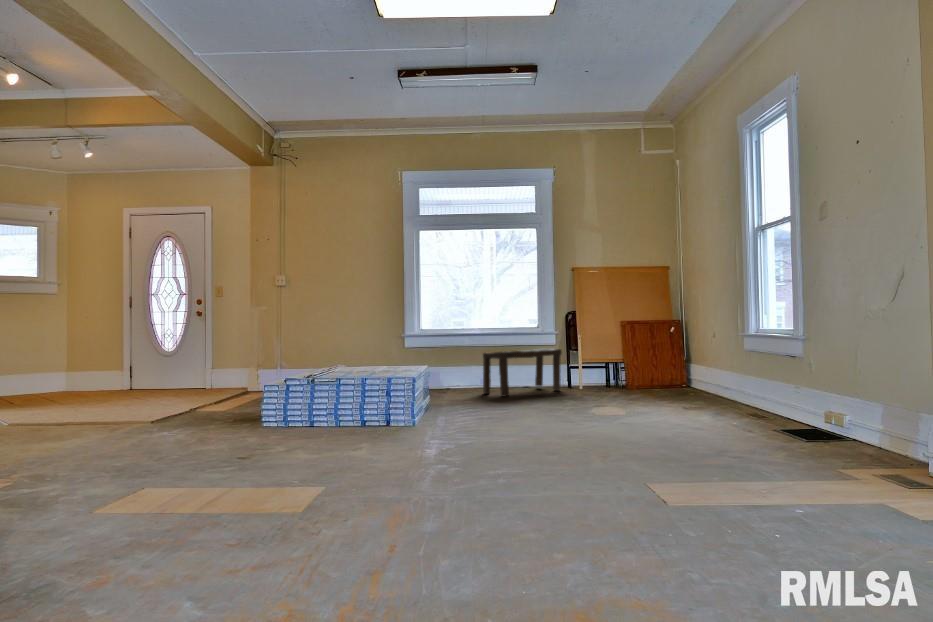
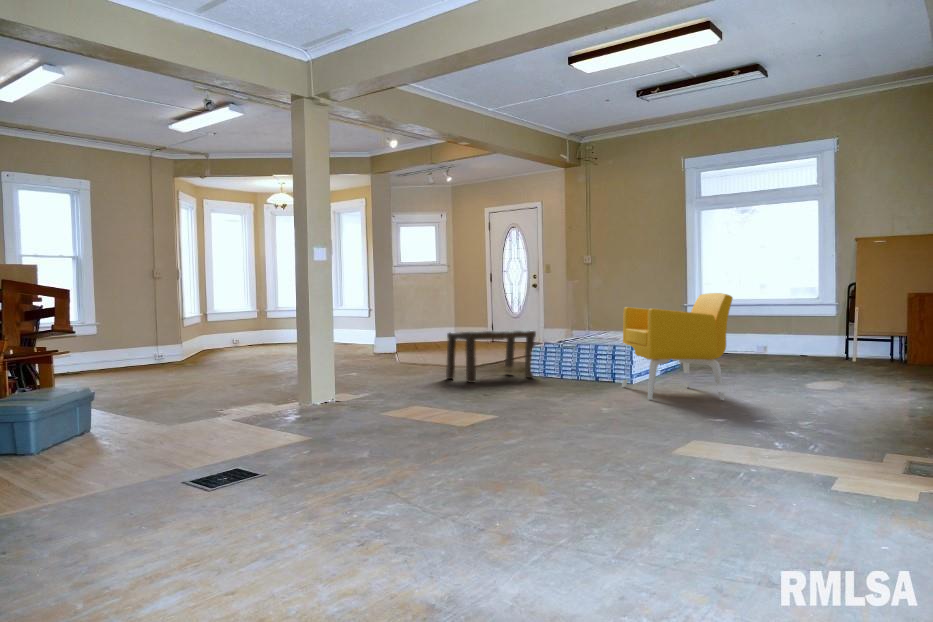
armchair: none [639,310,738,409] -> present [622,293,733,400]

